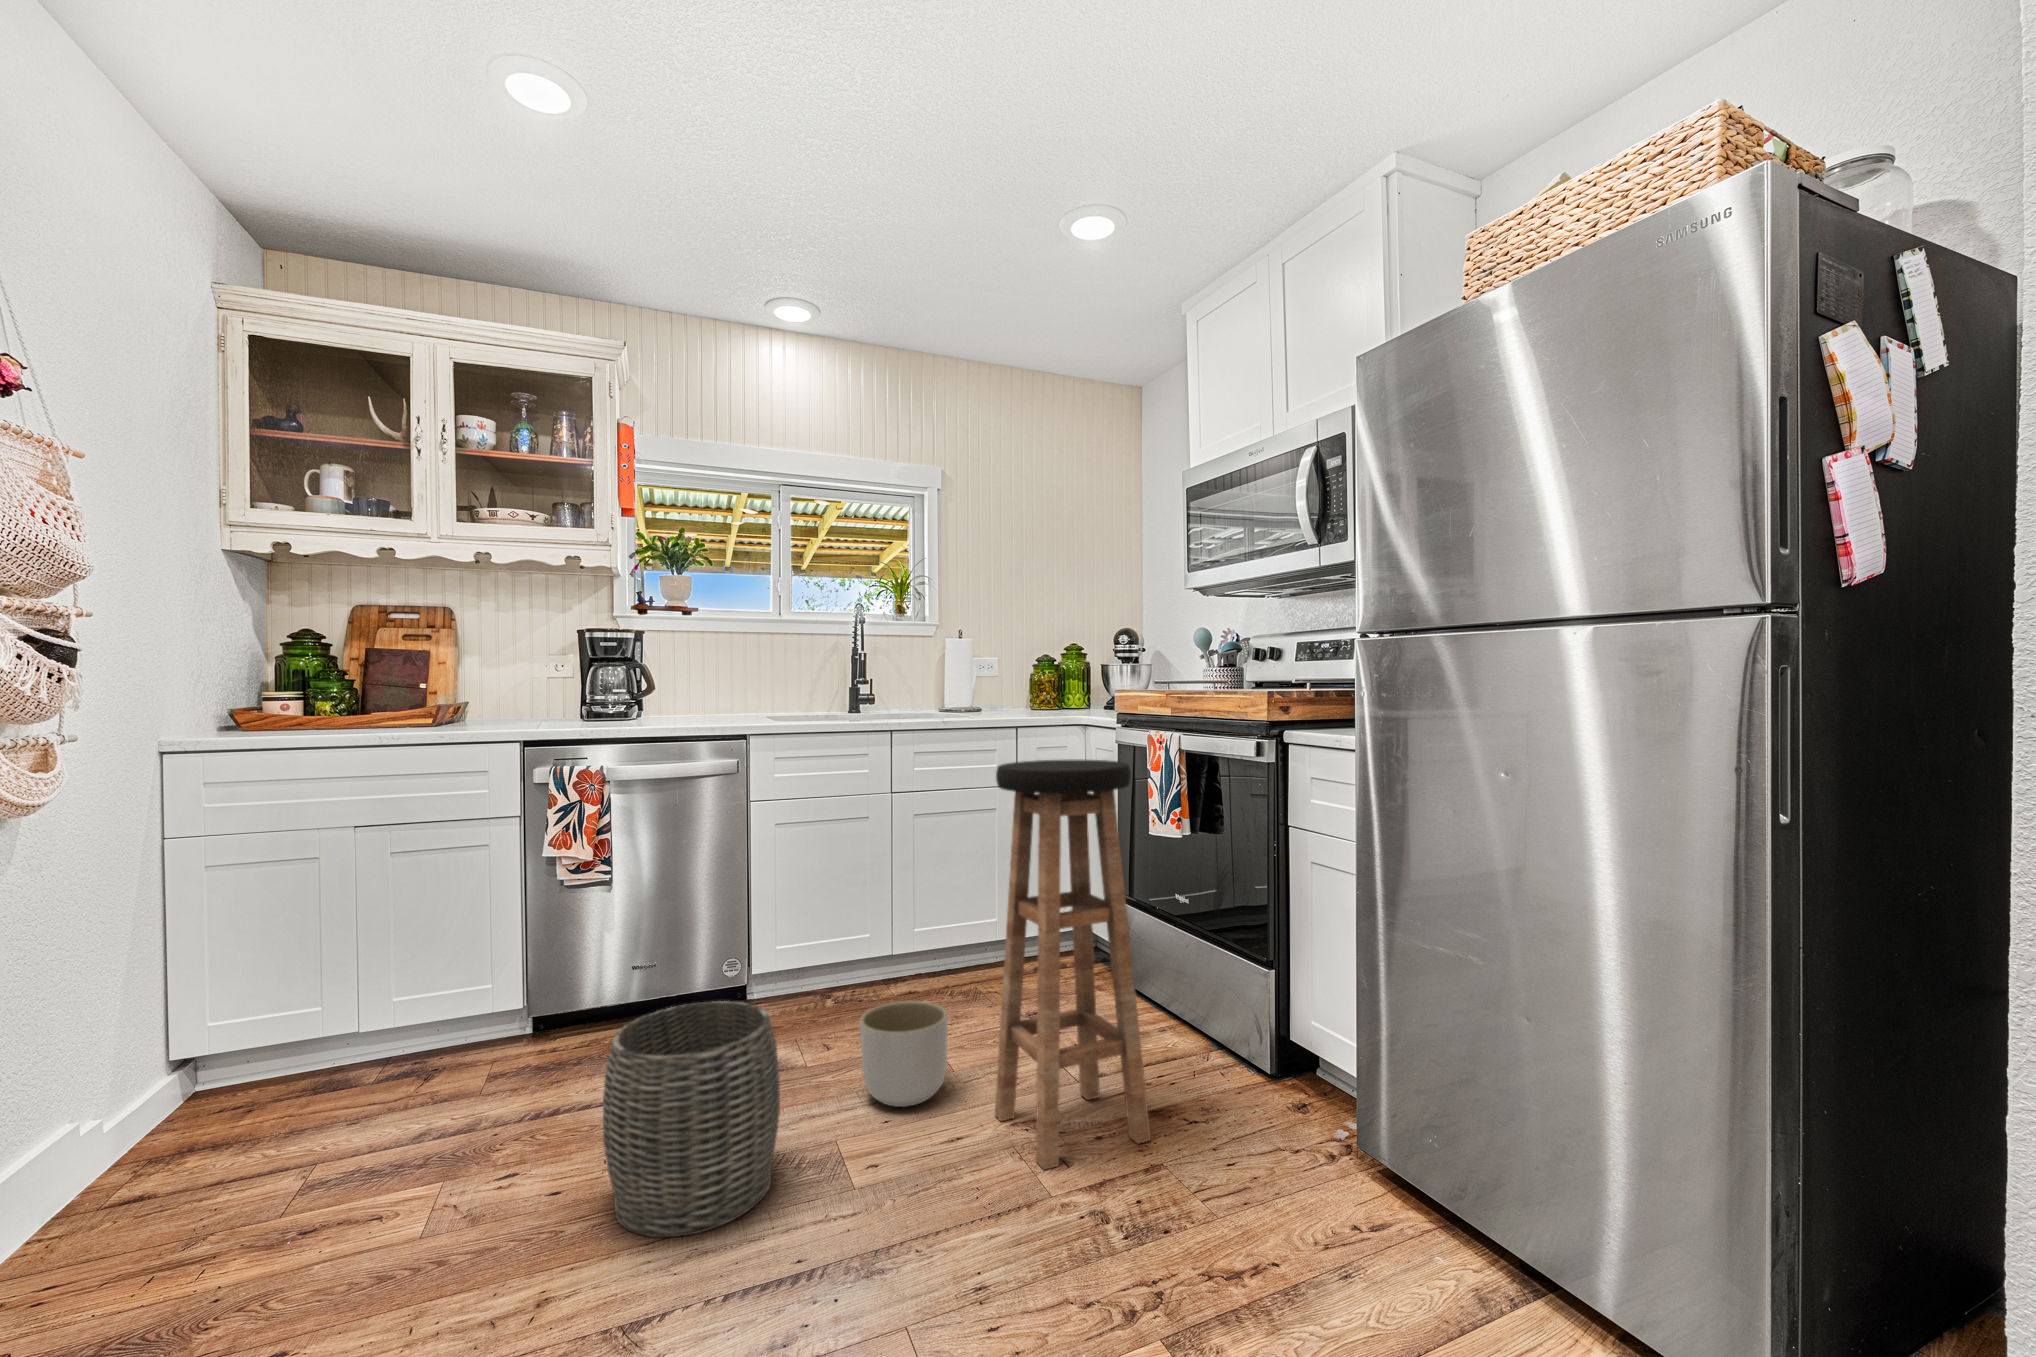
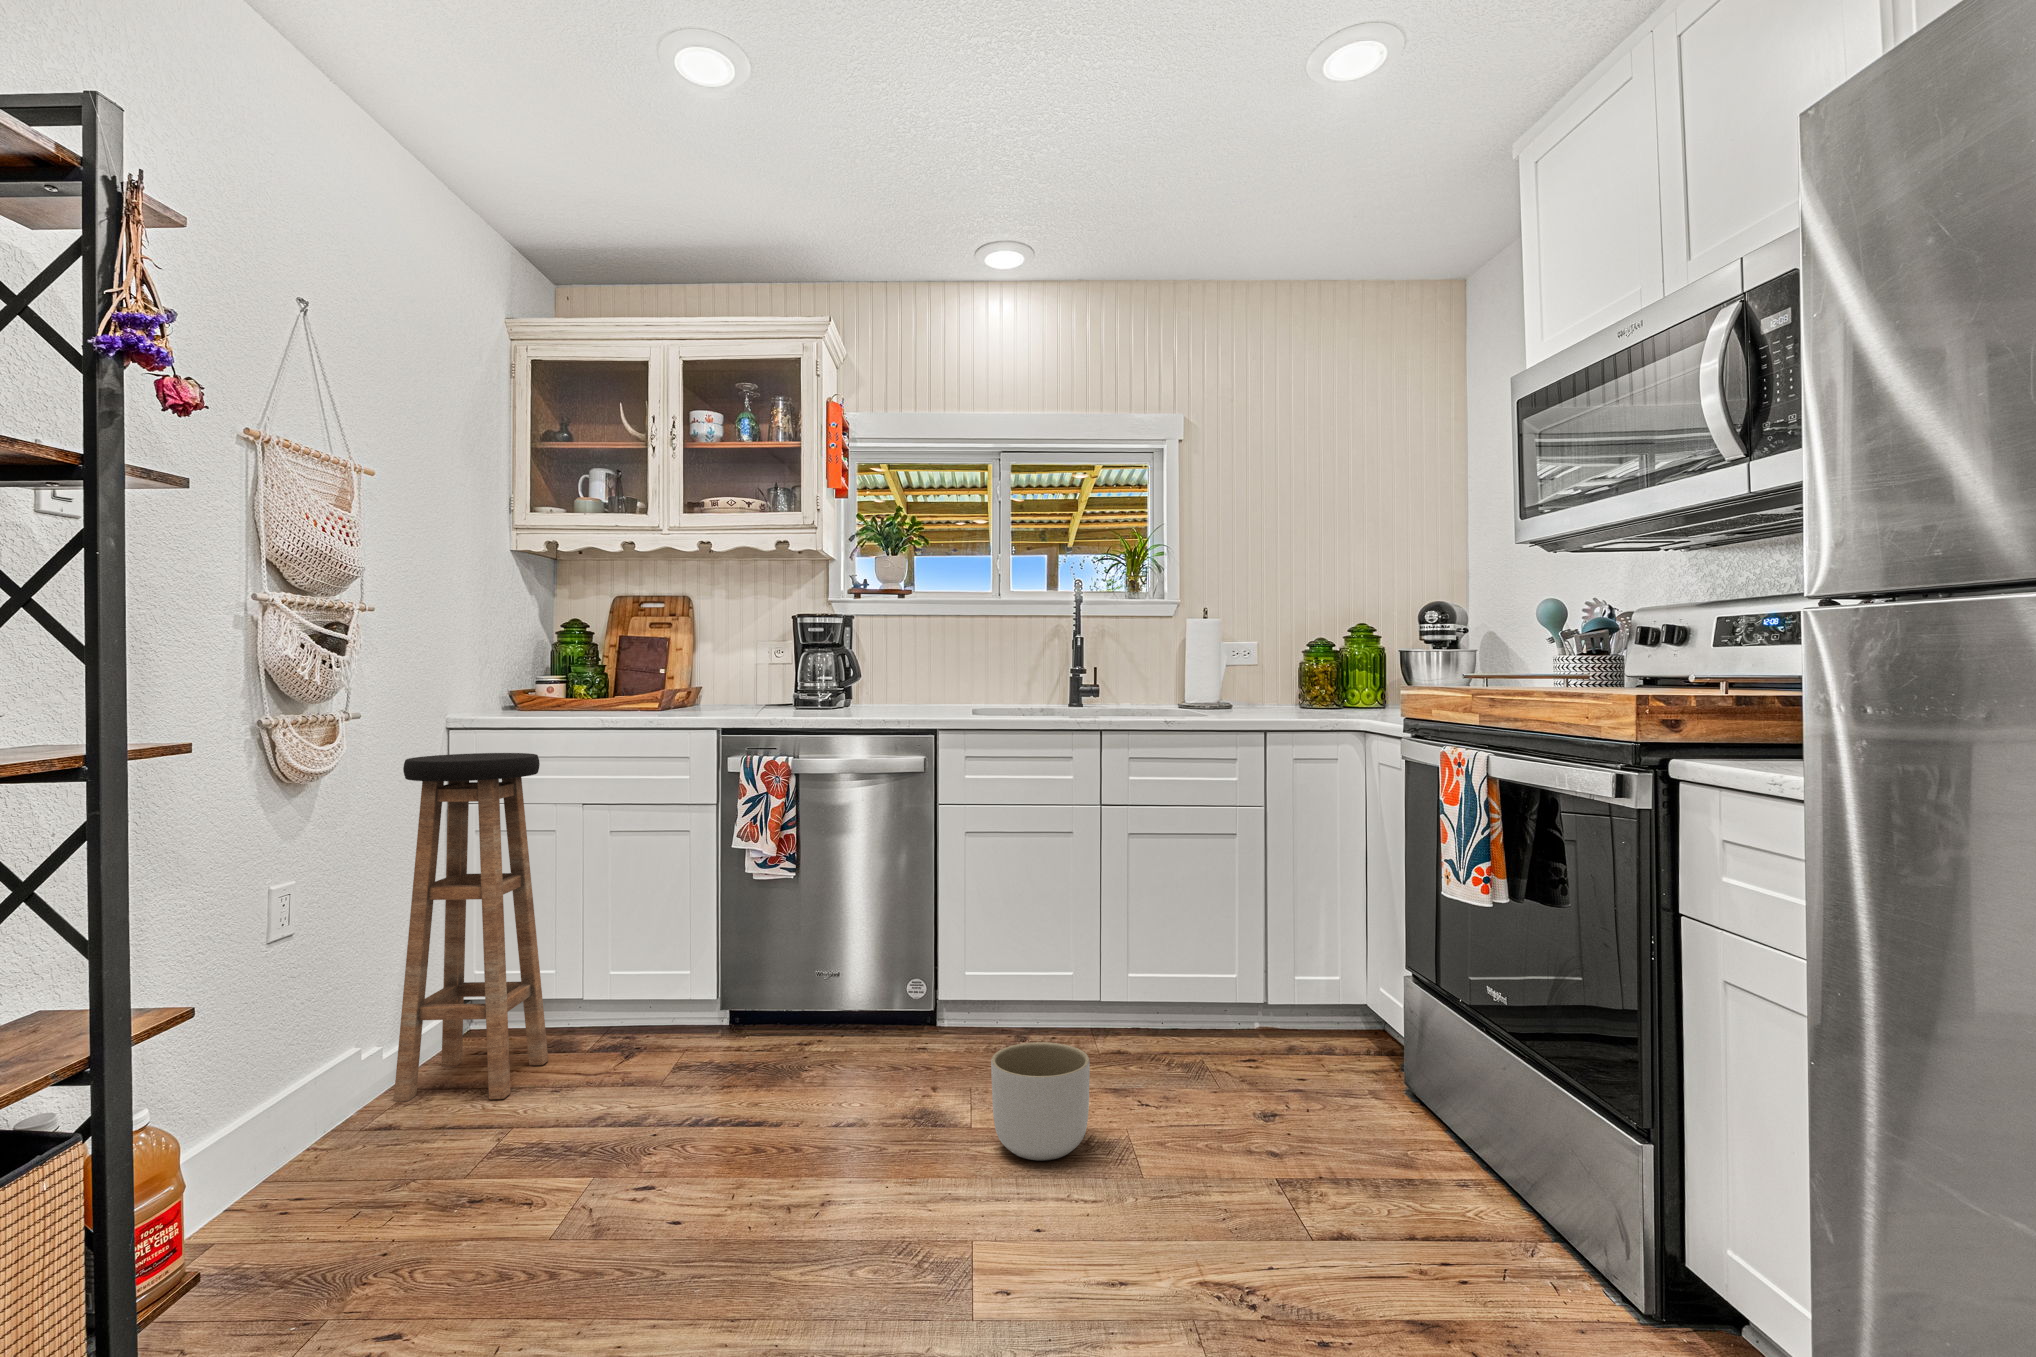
bar stool: present [995,759,1151,1169] -> present [394,753,548,1101]
woven basket: present [603,1001,780,1237] -> none [703,1010,875,1240]

